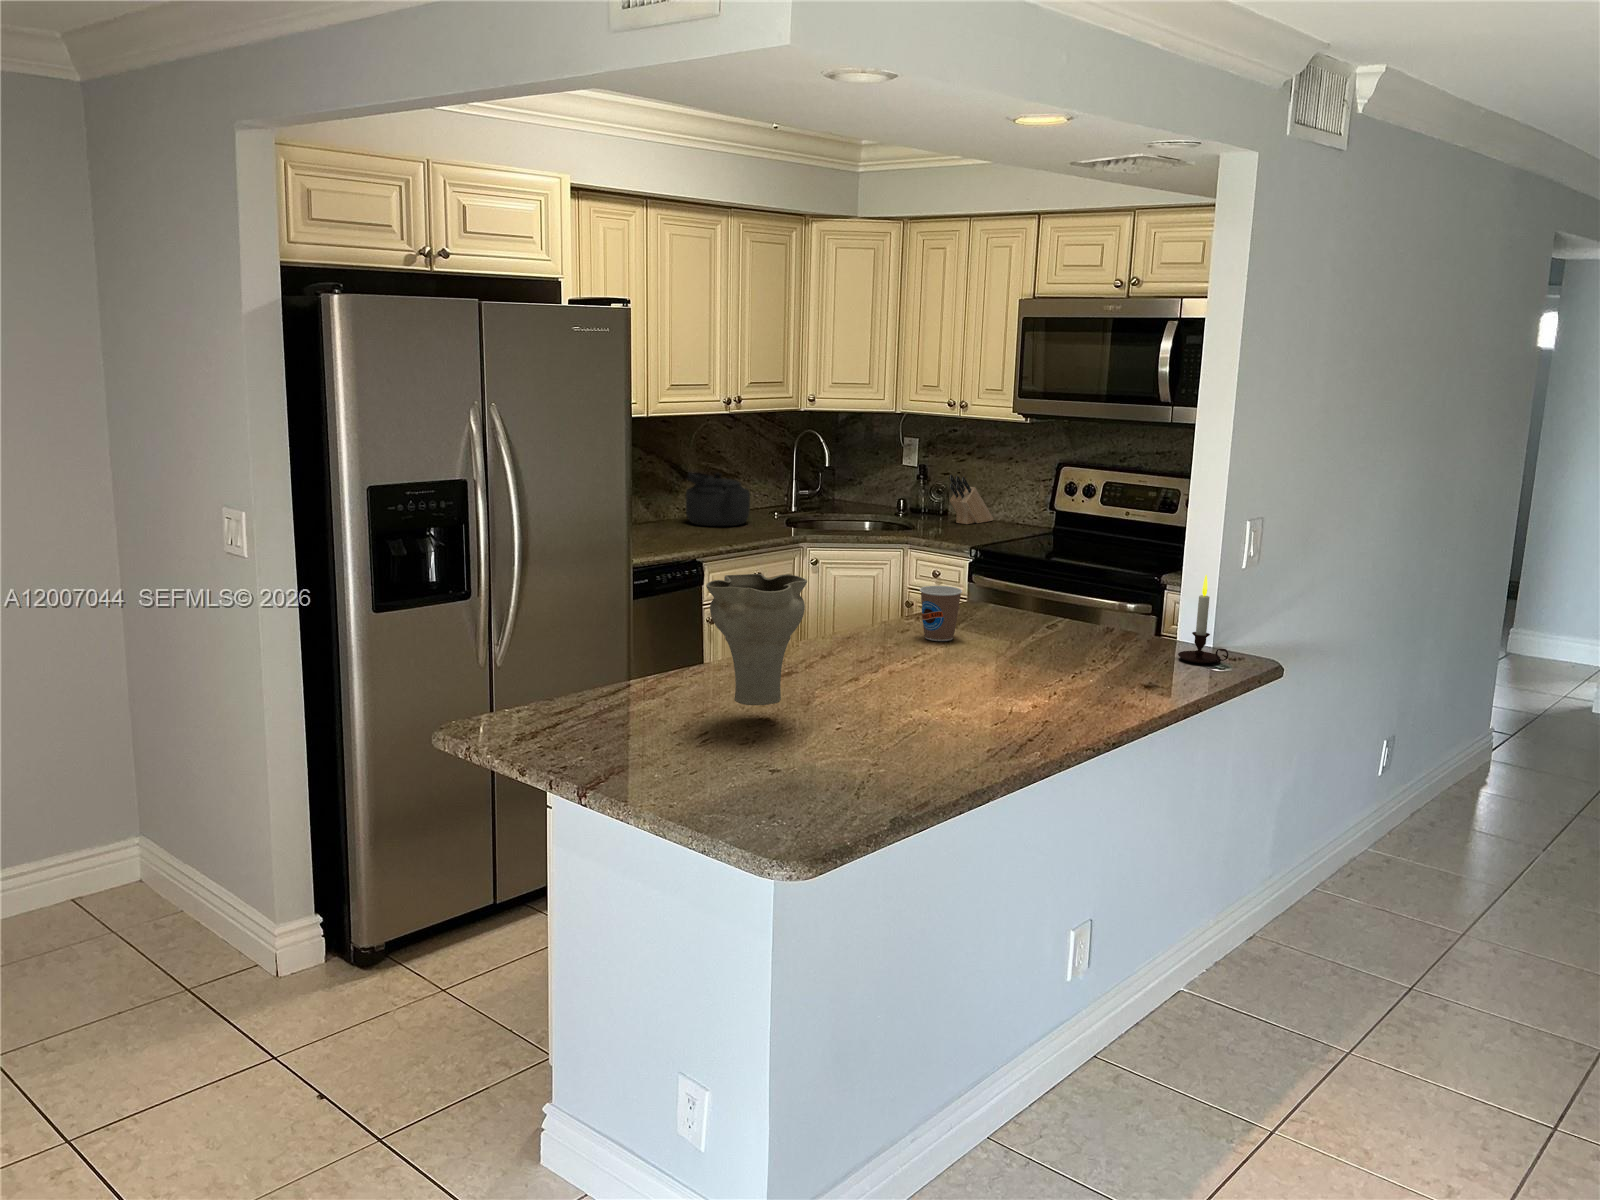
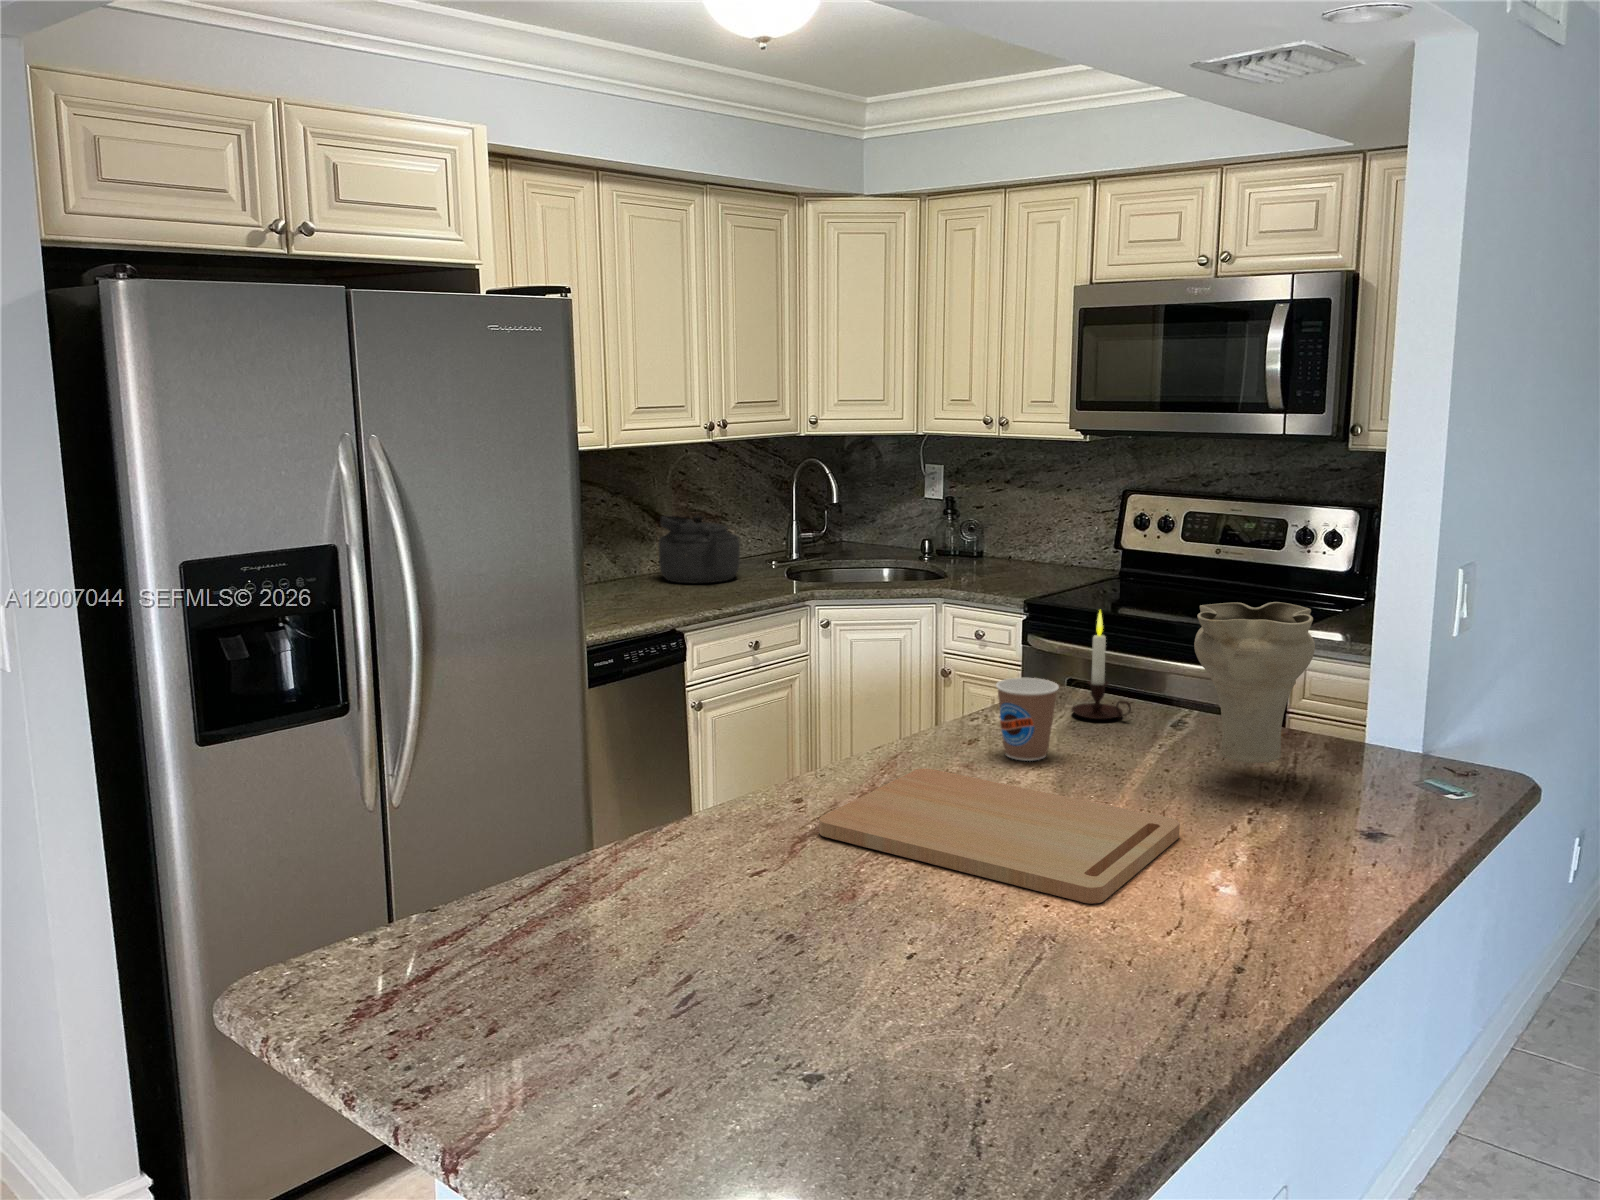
knife block: present [950,475,994,524] -> none [987,508,1041,569]
vase: present [706,574,807,705] -> present [1194,602,1315,763]
candle: present [1178,575,1228,663] -> present [1072,611,1131,719]
cutting board: none [793,641,1024,709] -> present [819,769,1180,904]

